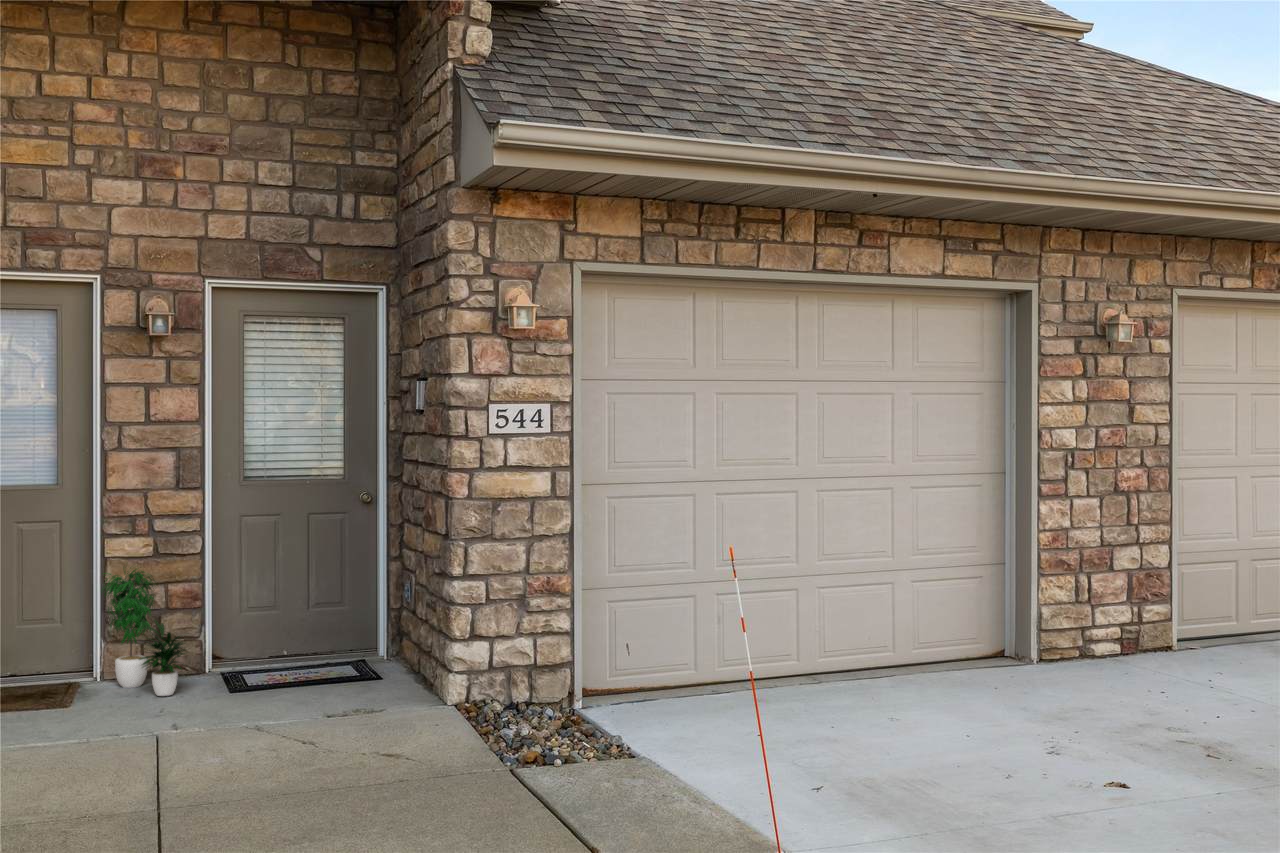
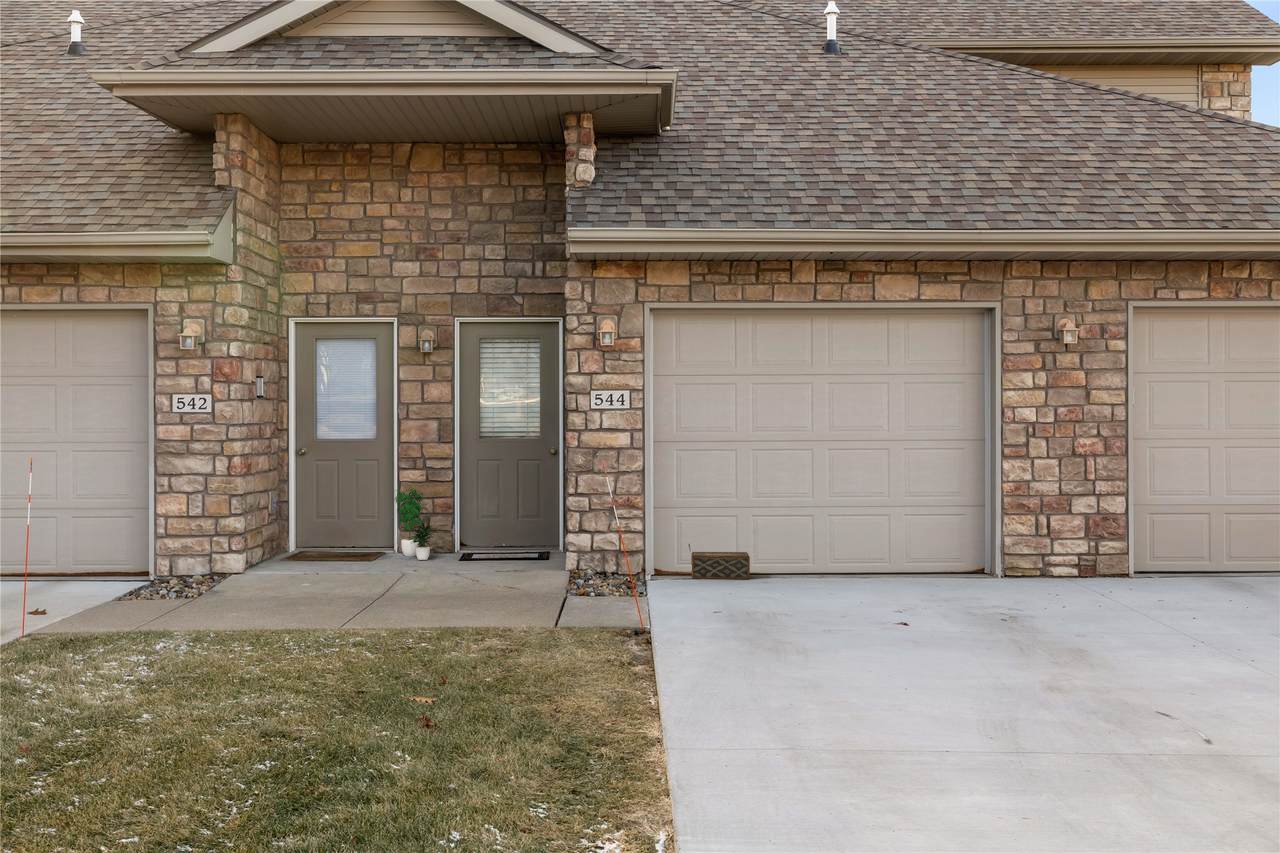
woven basket: none [635,650,734,700] -> present [691,552,750,579]

